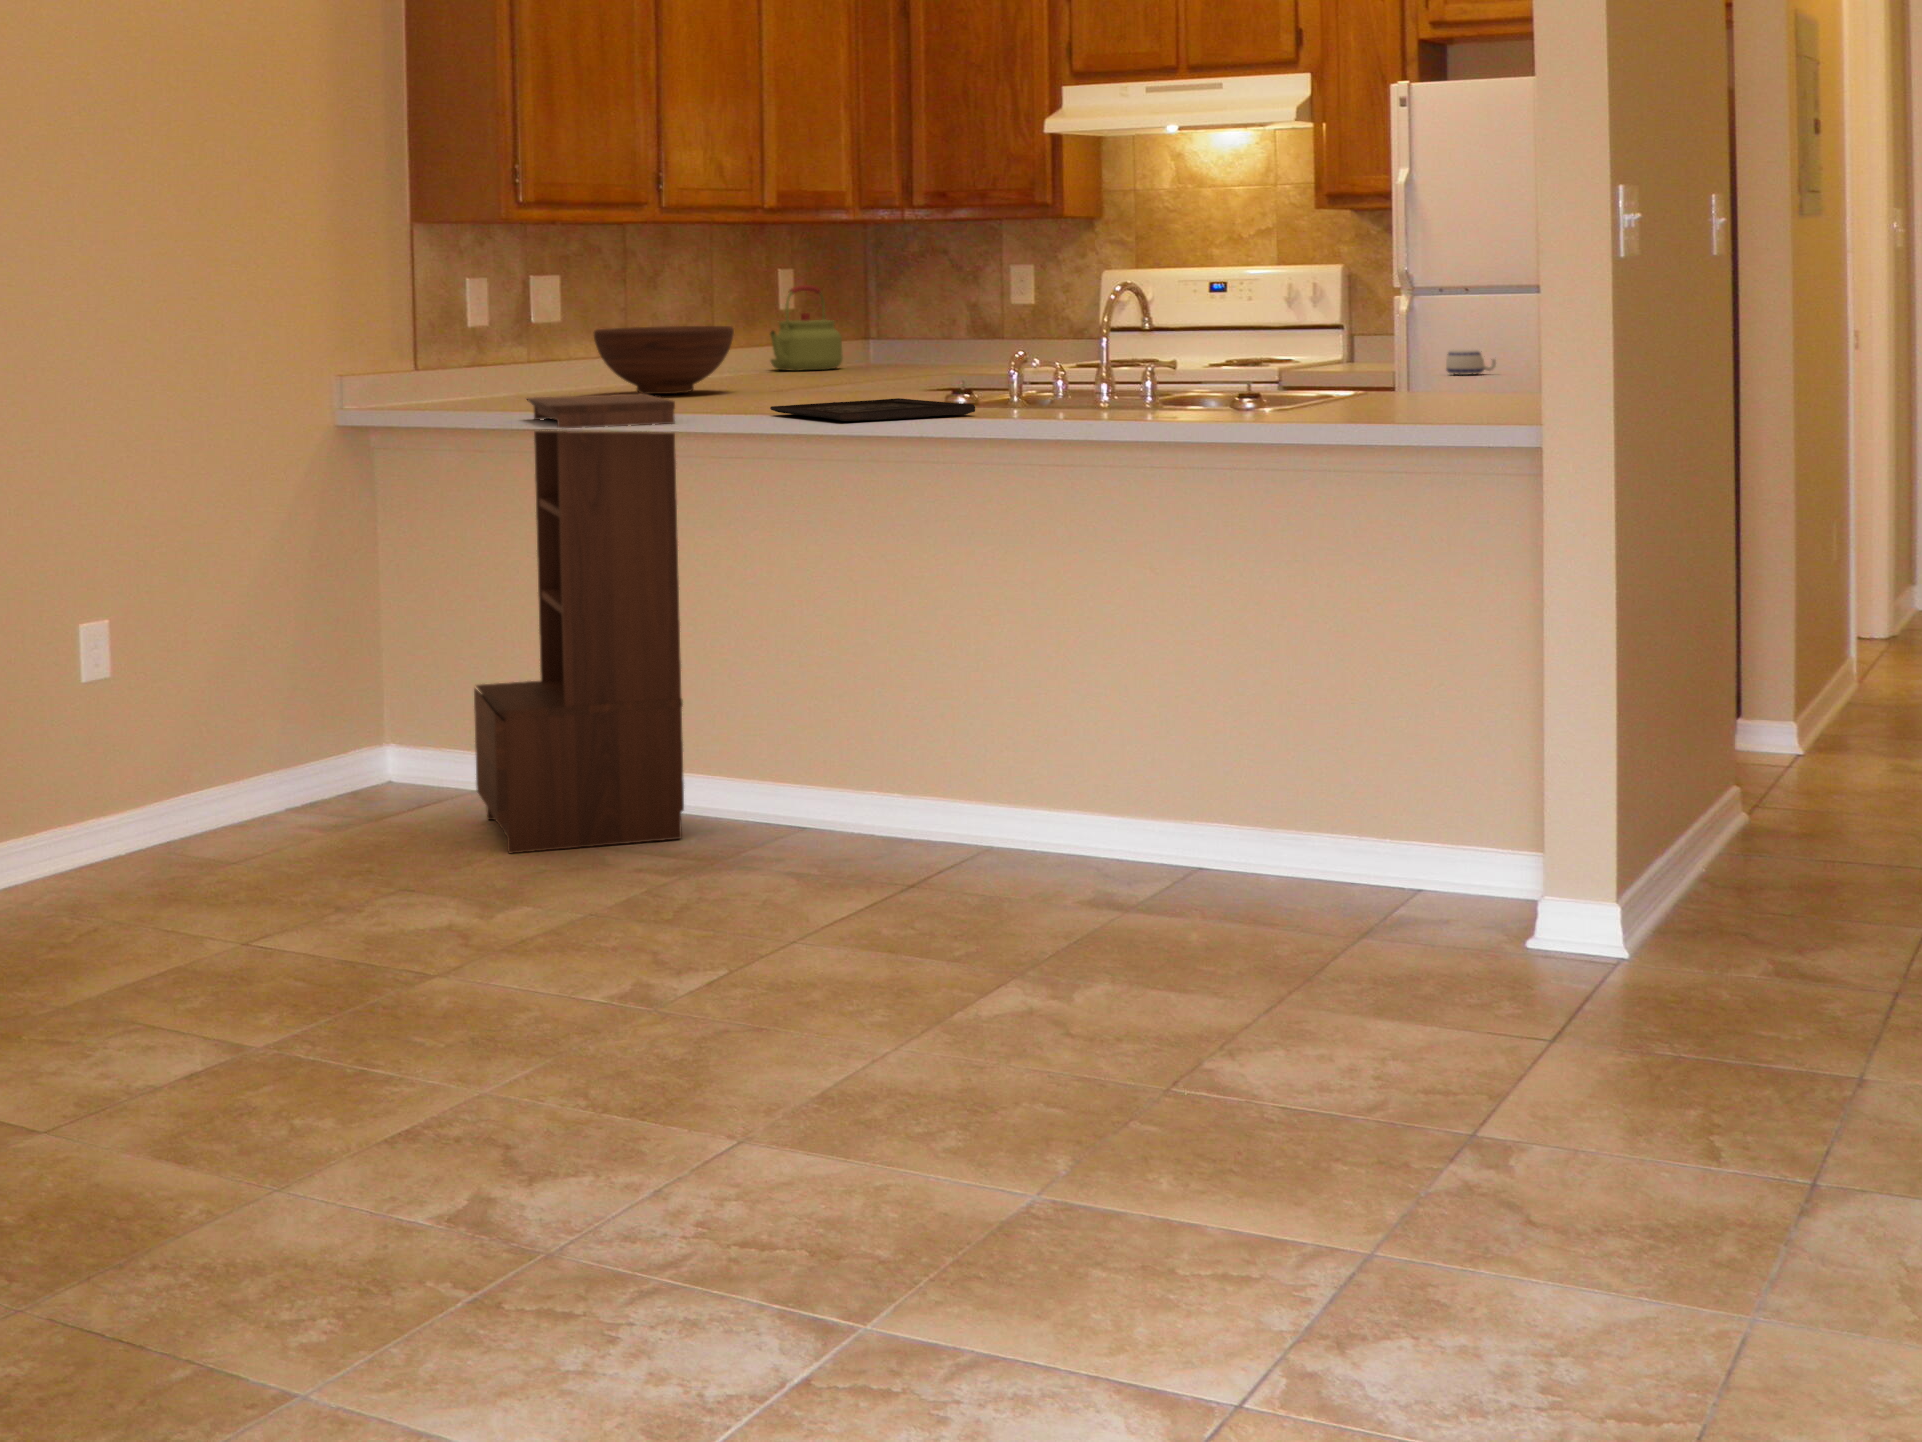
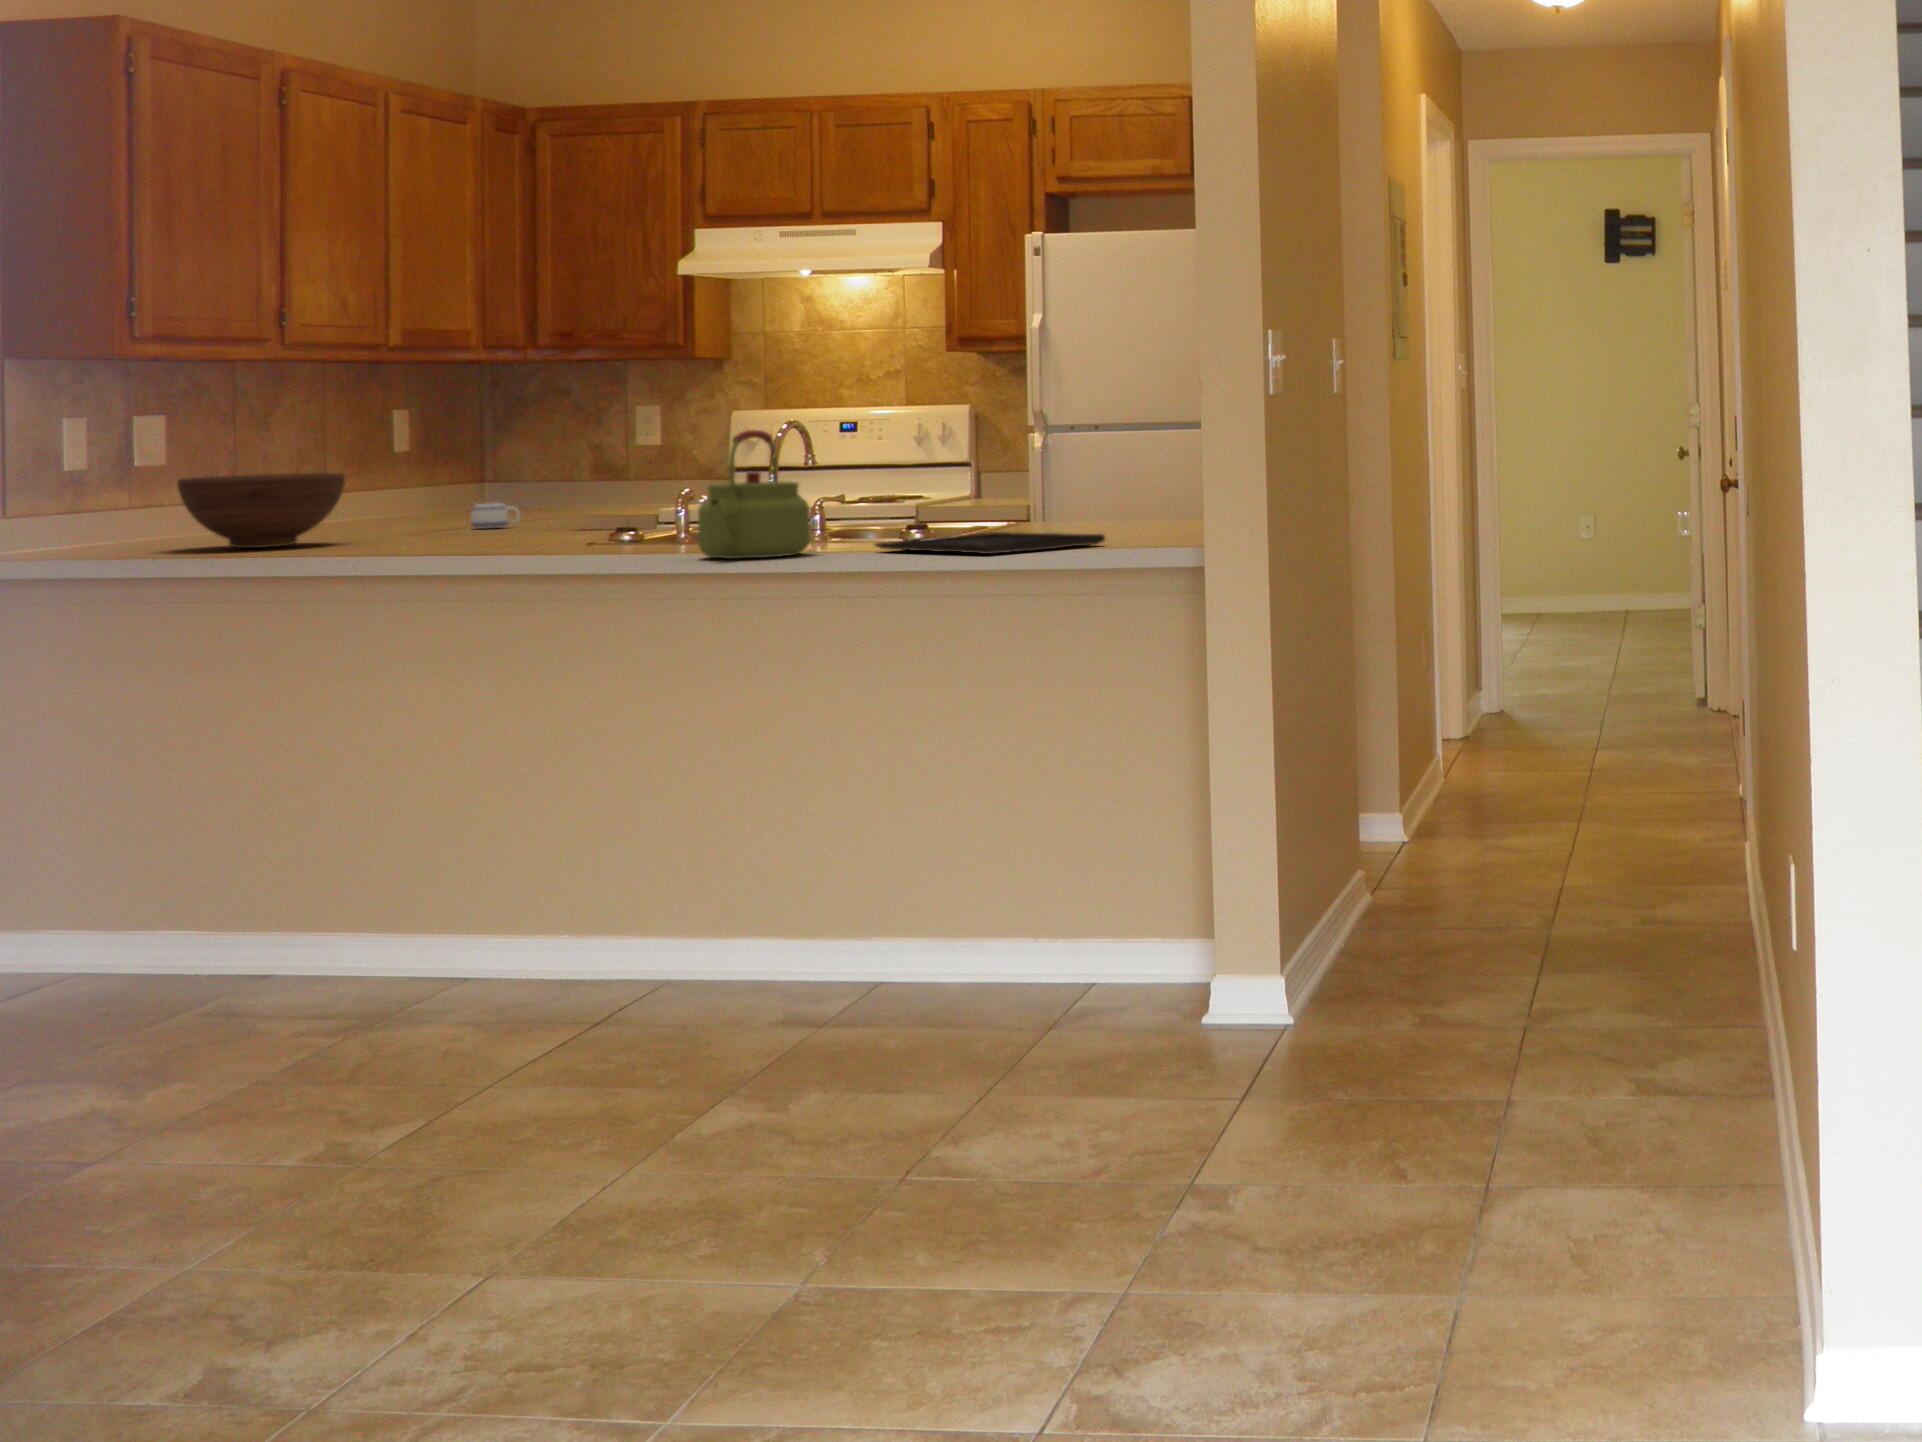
kettle: present [770,285,843,371] -> present [698,430,810,559]
mug: present [1446,349,1496,375] -> present [471,503,520,529]
bookshelf: present [474,394,684,853] -> none [60,544,324,1052]
tray: present [770,398,975,421] -> present [875,532,1105,554]

